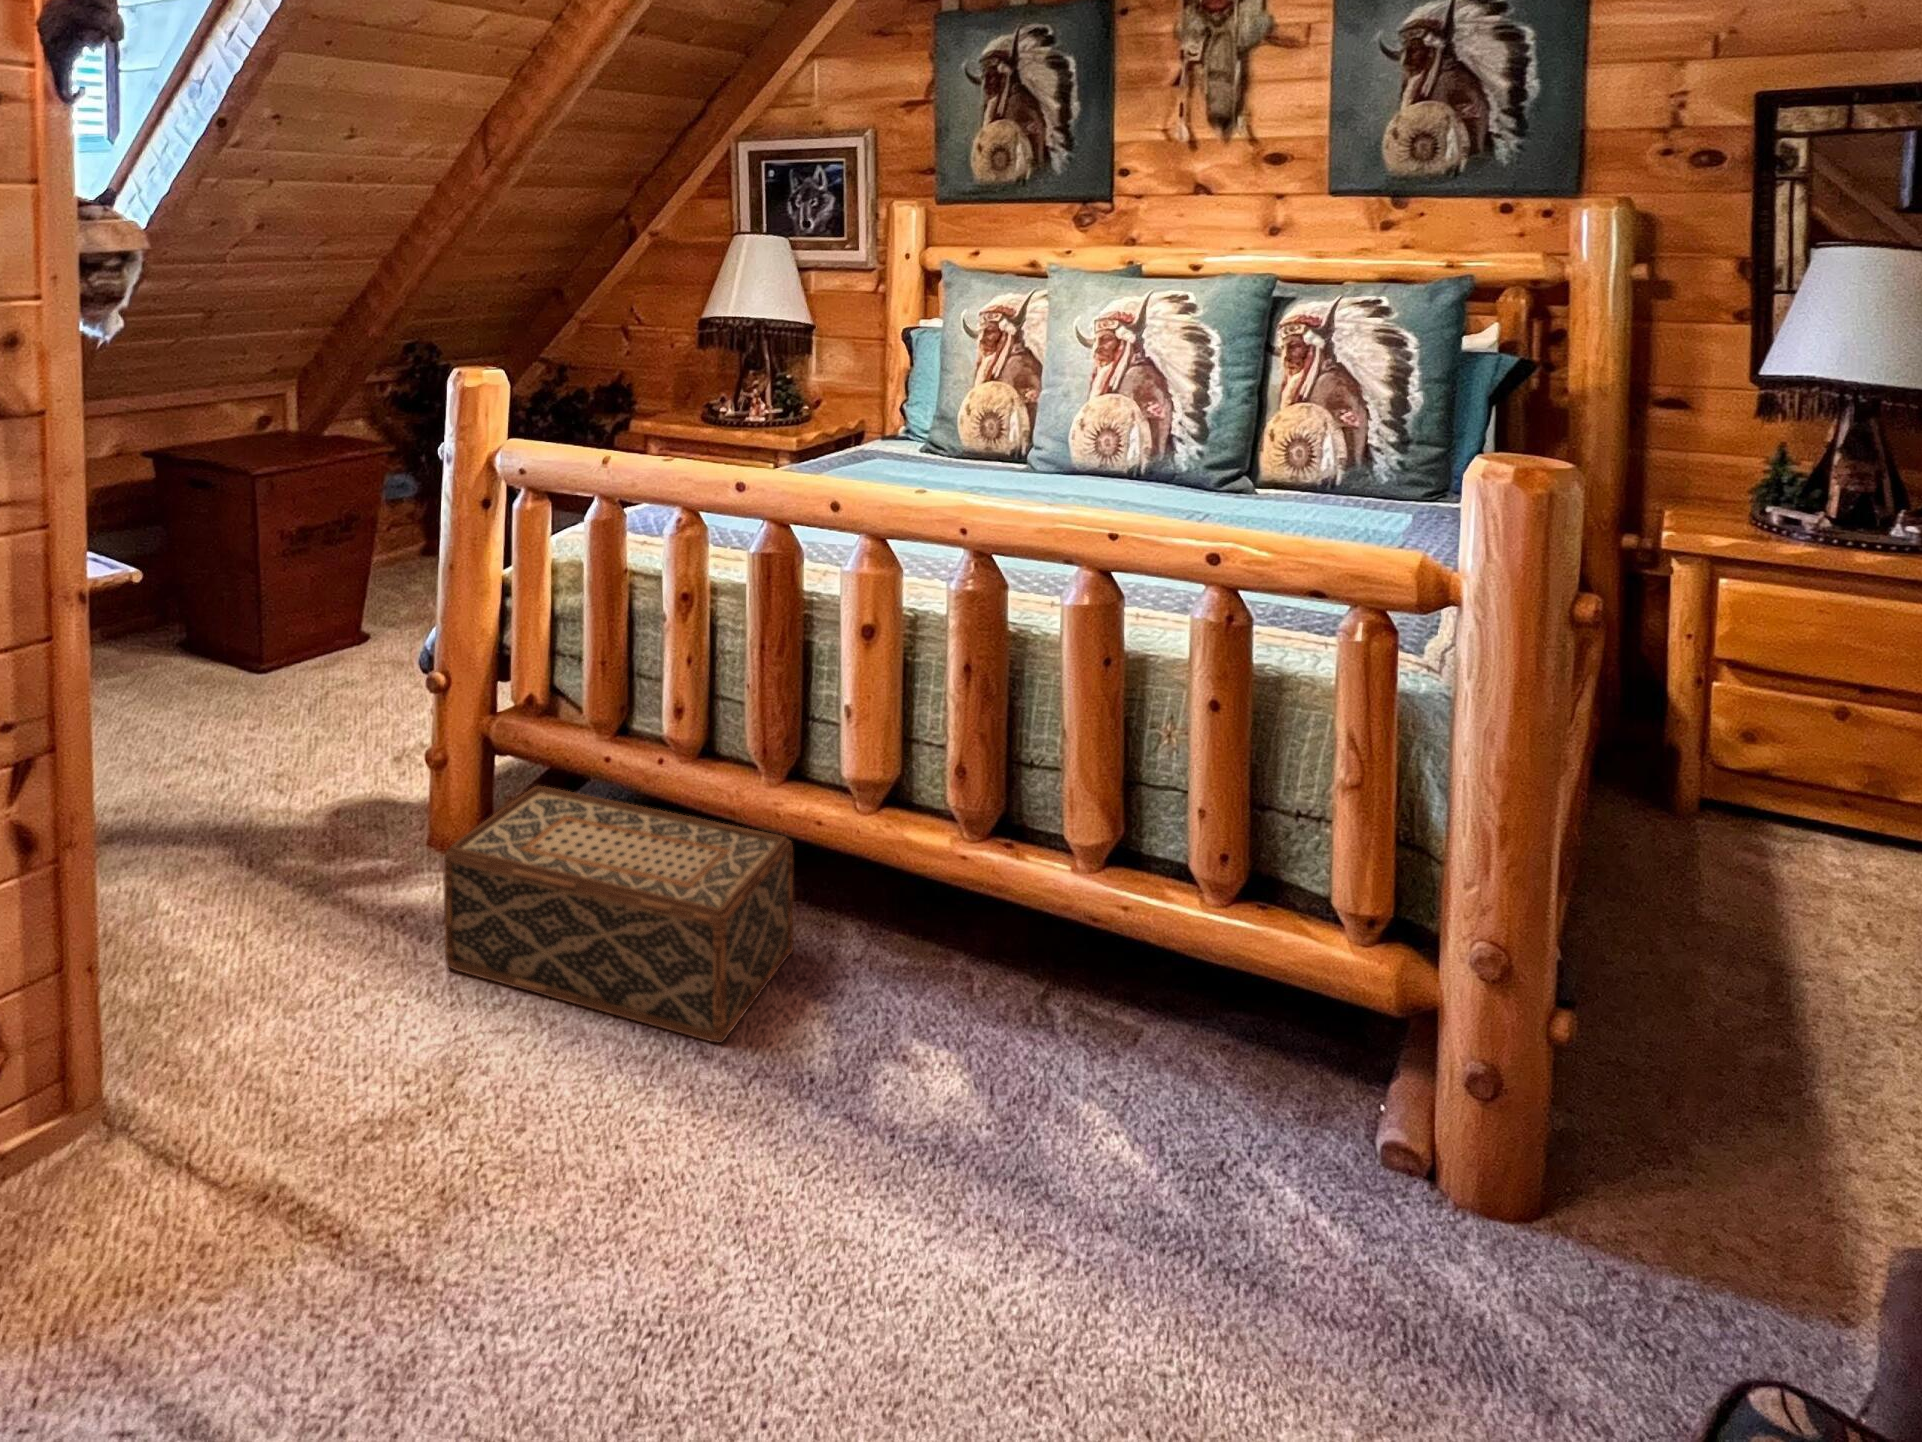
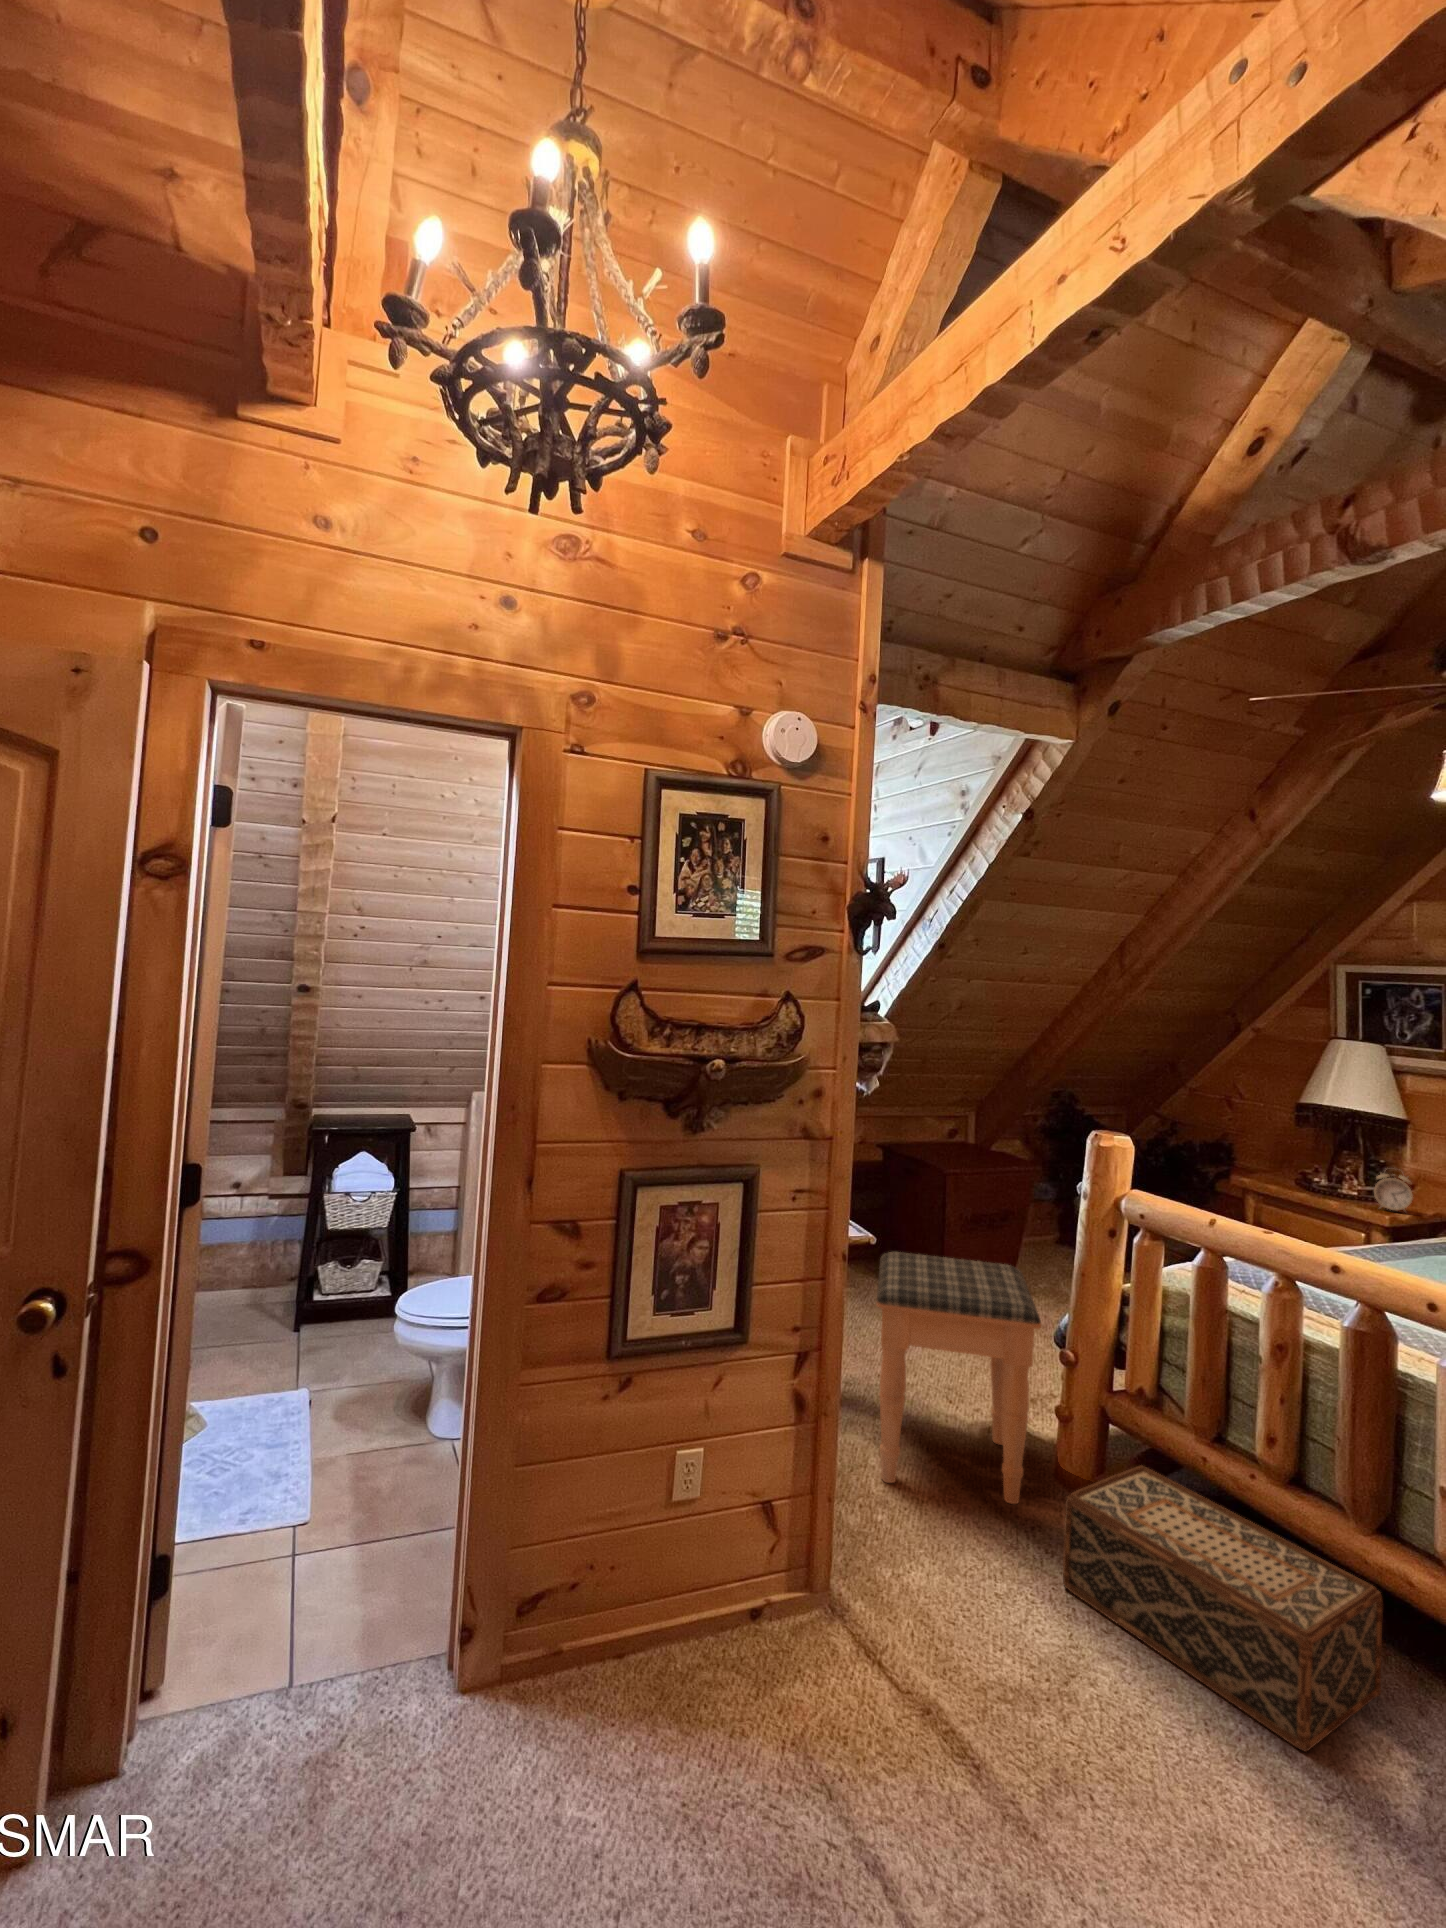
alarm clock: none [779,379,816,429] -> present [1374,1173,1413,1211]
footstool: none [155,574,401,921] -> present [877,1252,1041,1504]

